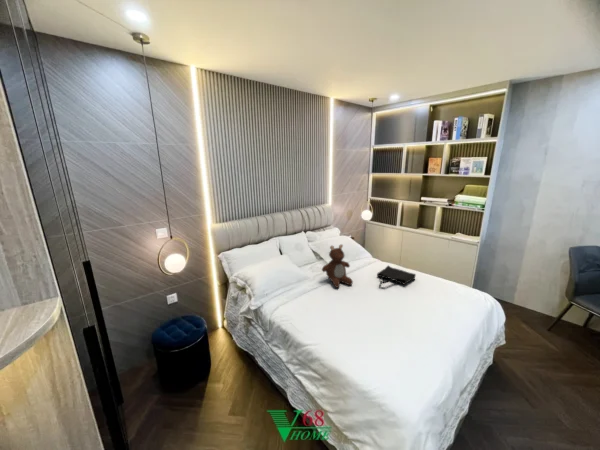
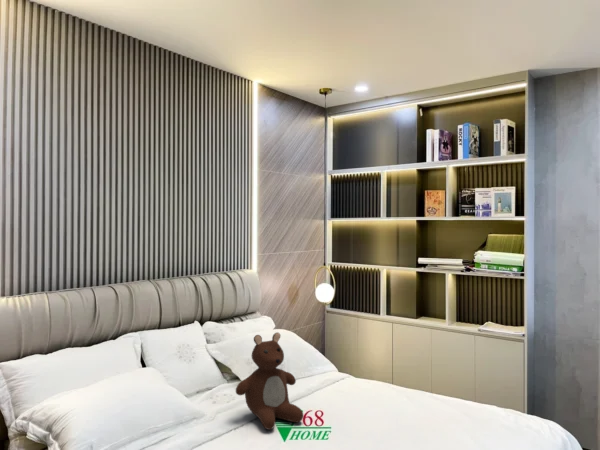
tote bag: present [377,266,415,289] -> none [352,380,427,424]

